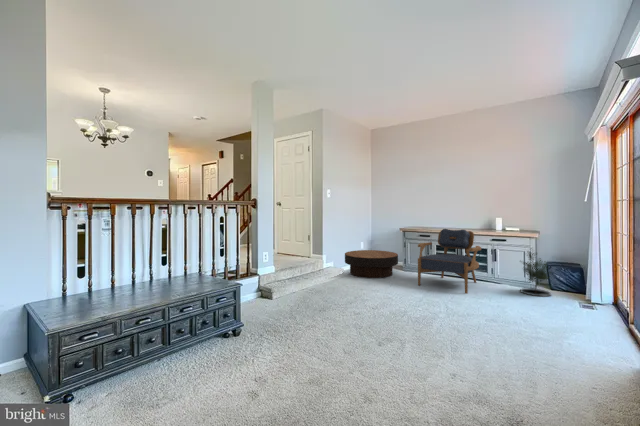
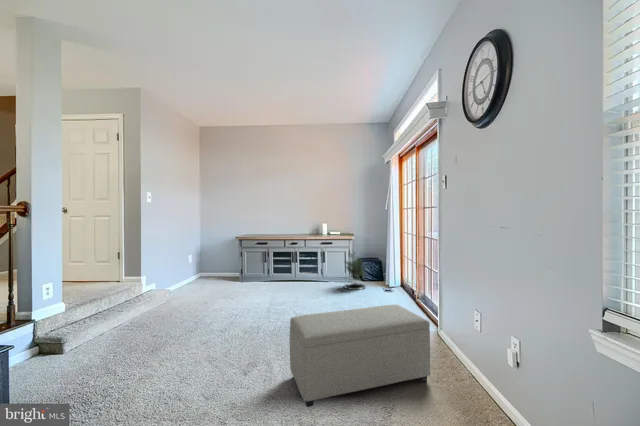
armchair: present [418,229,481,293] -> none [257,235,315,297]
coffee table: present [345,250,398,278] -> none [170,262,234,296]
ottoman: none [427,300,600,404] -> present [290,305,430,407]

